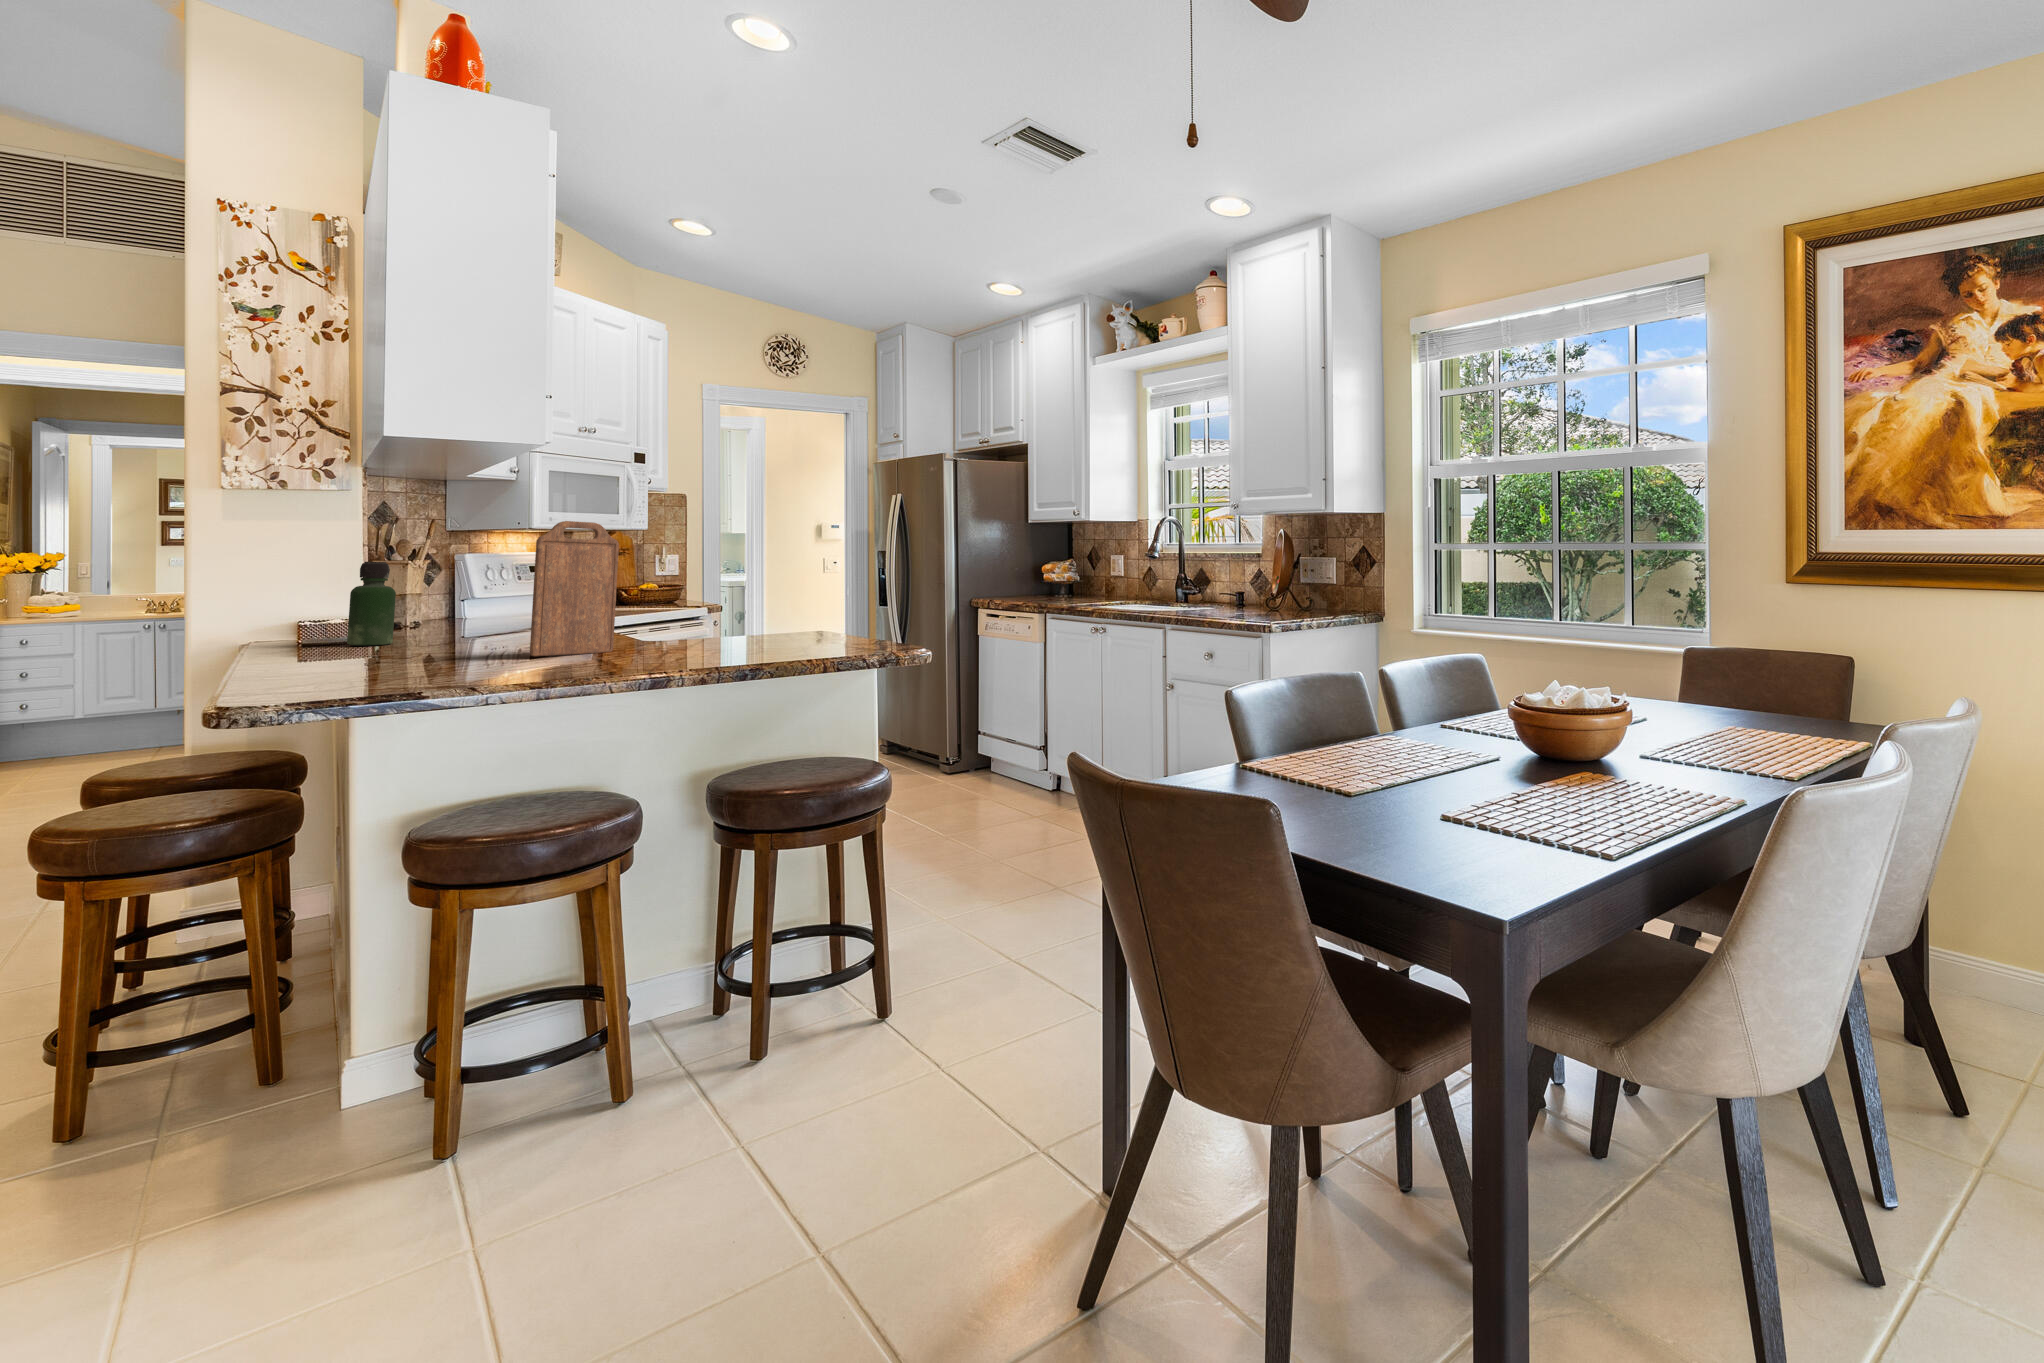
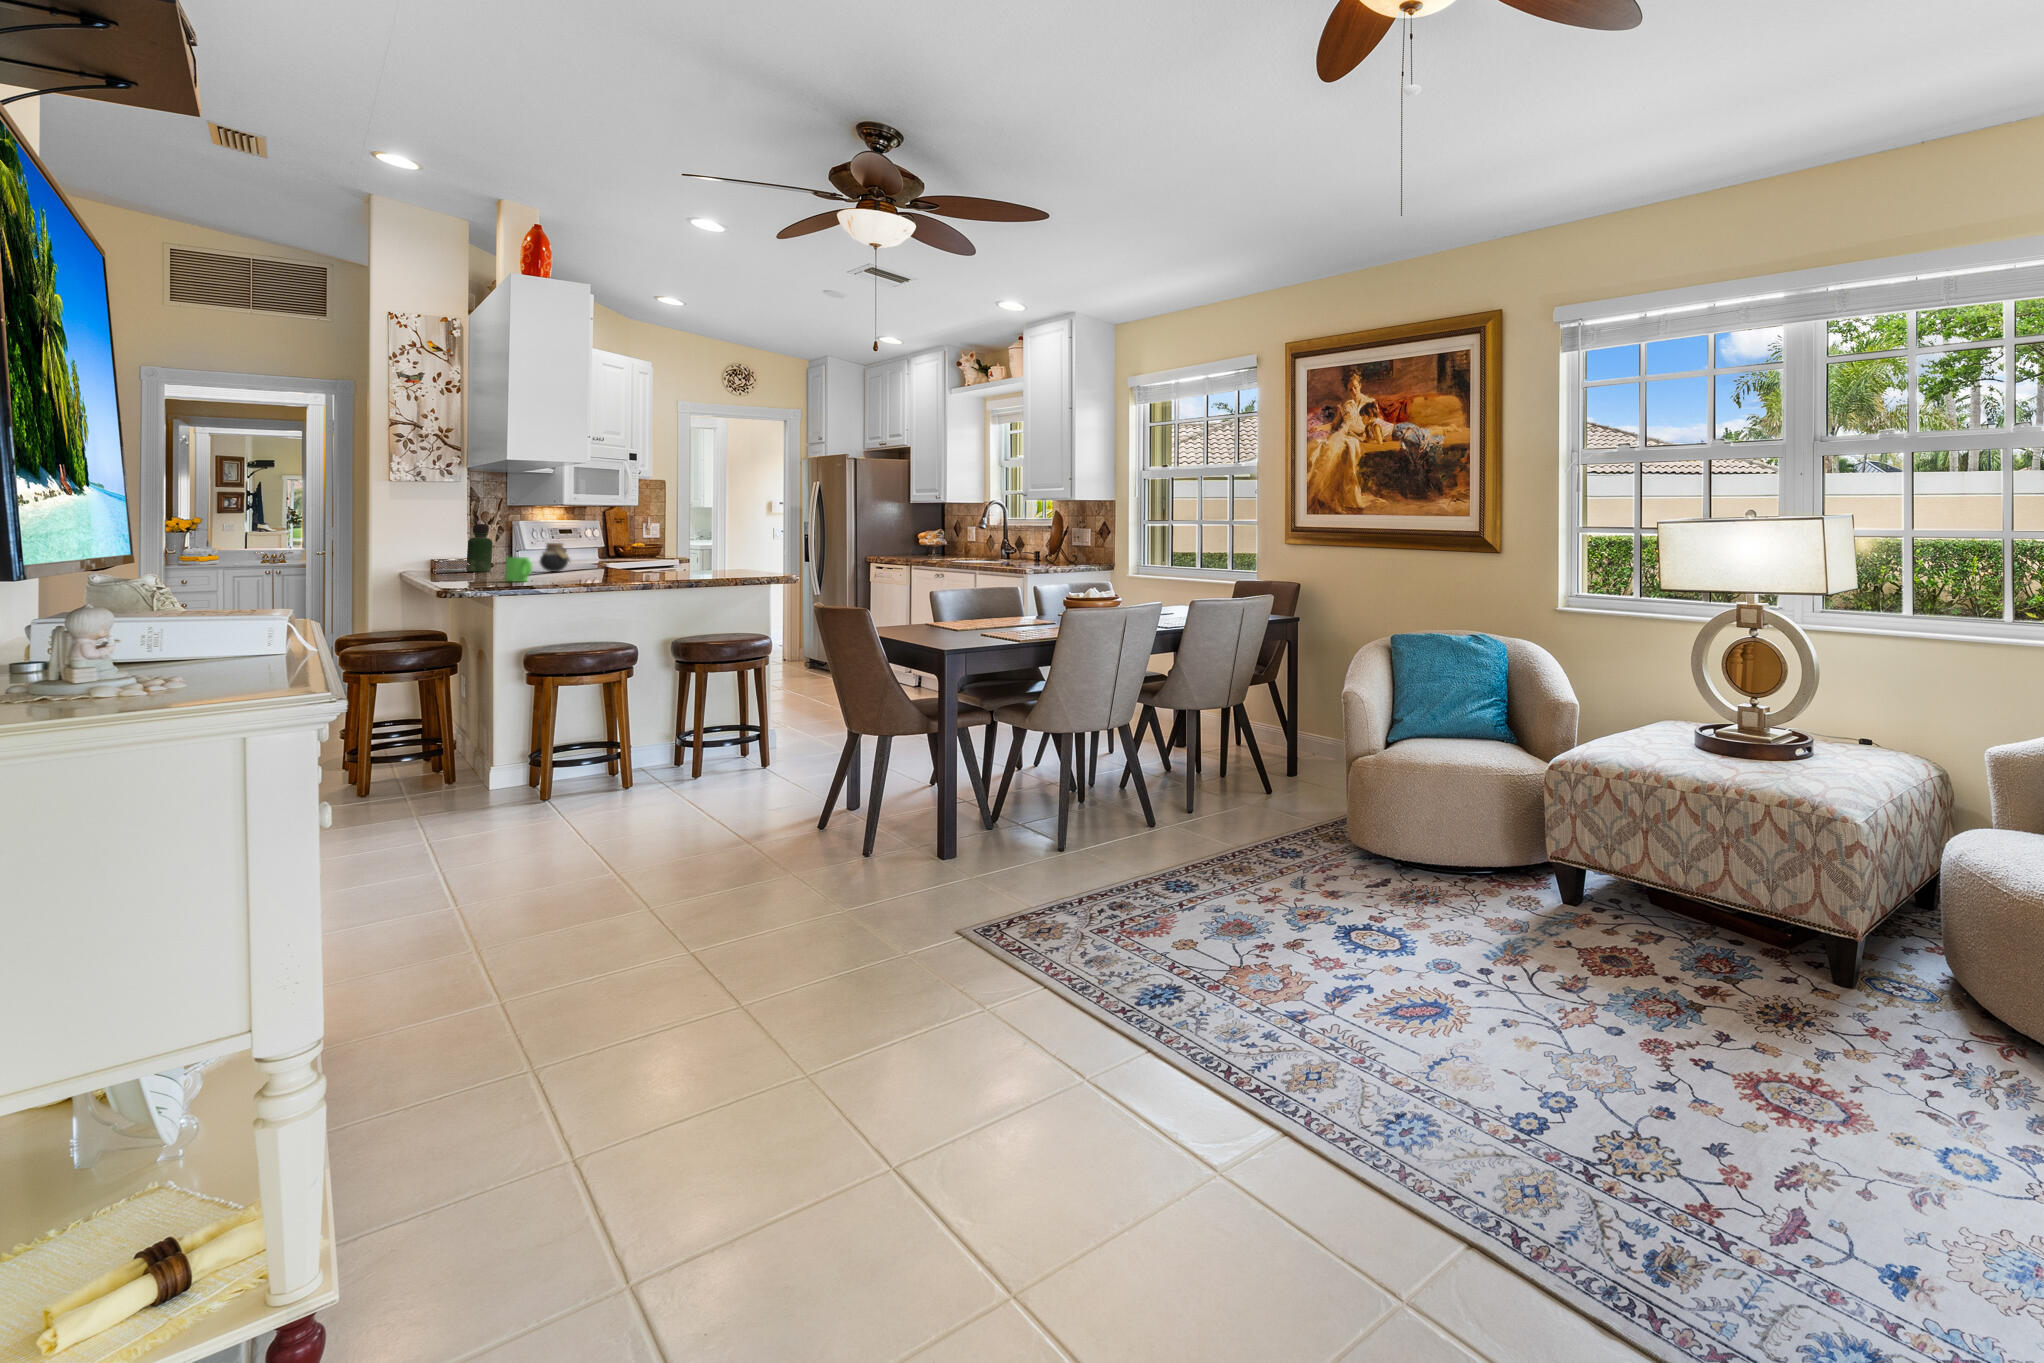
cutting board: present [530,521,619,656] -> none [575,503,622,575]
jar: none [475,593,531,644] -> present [540,543,570,572]
mug: none [363,633,423,688] -> present [505,557,532,582]

